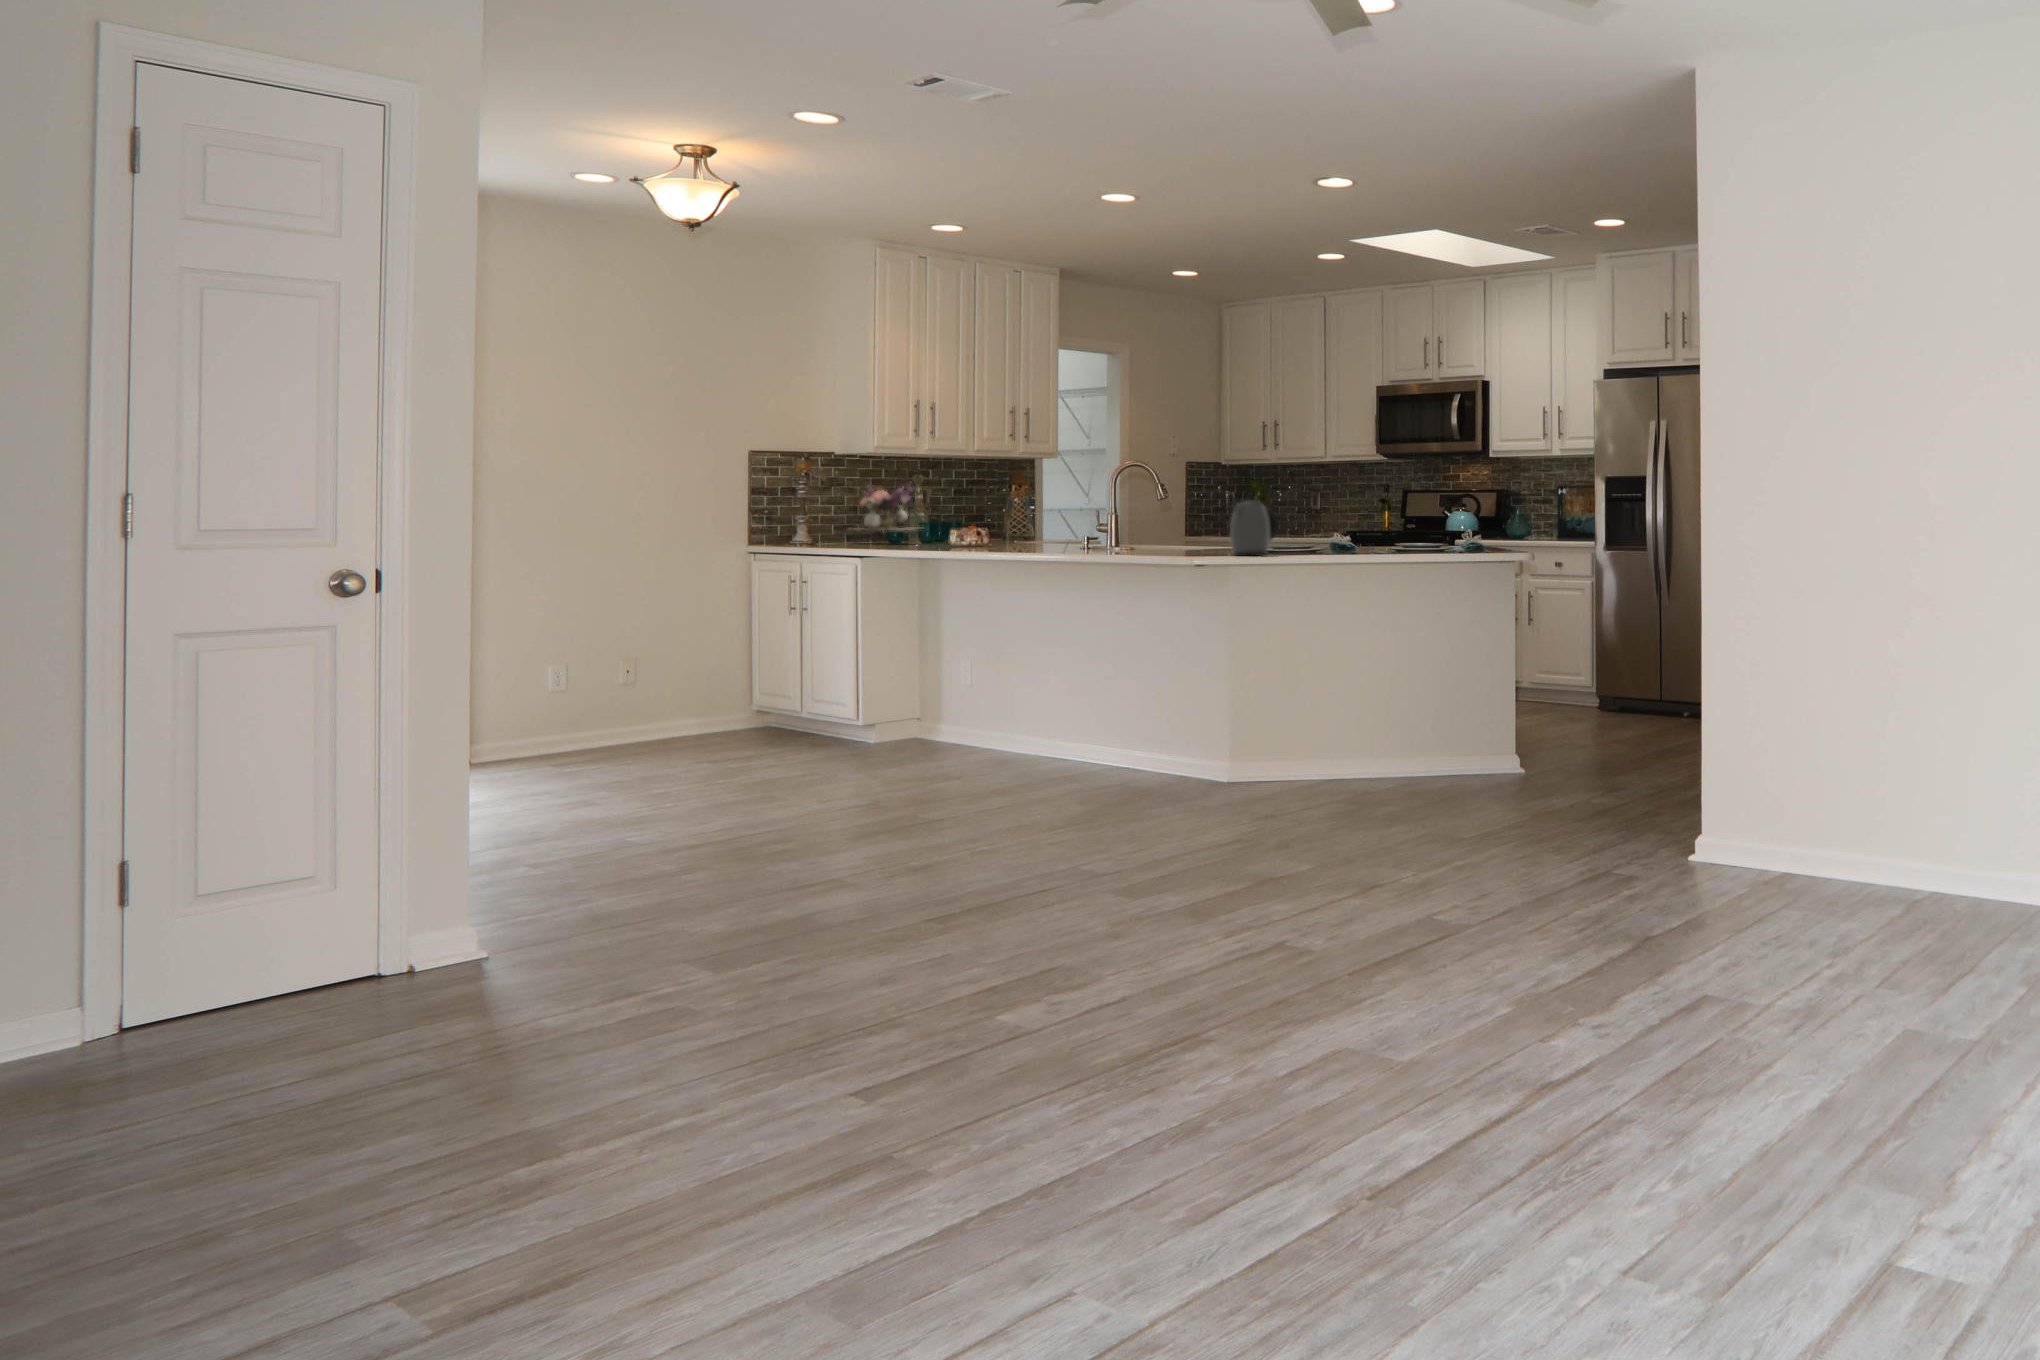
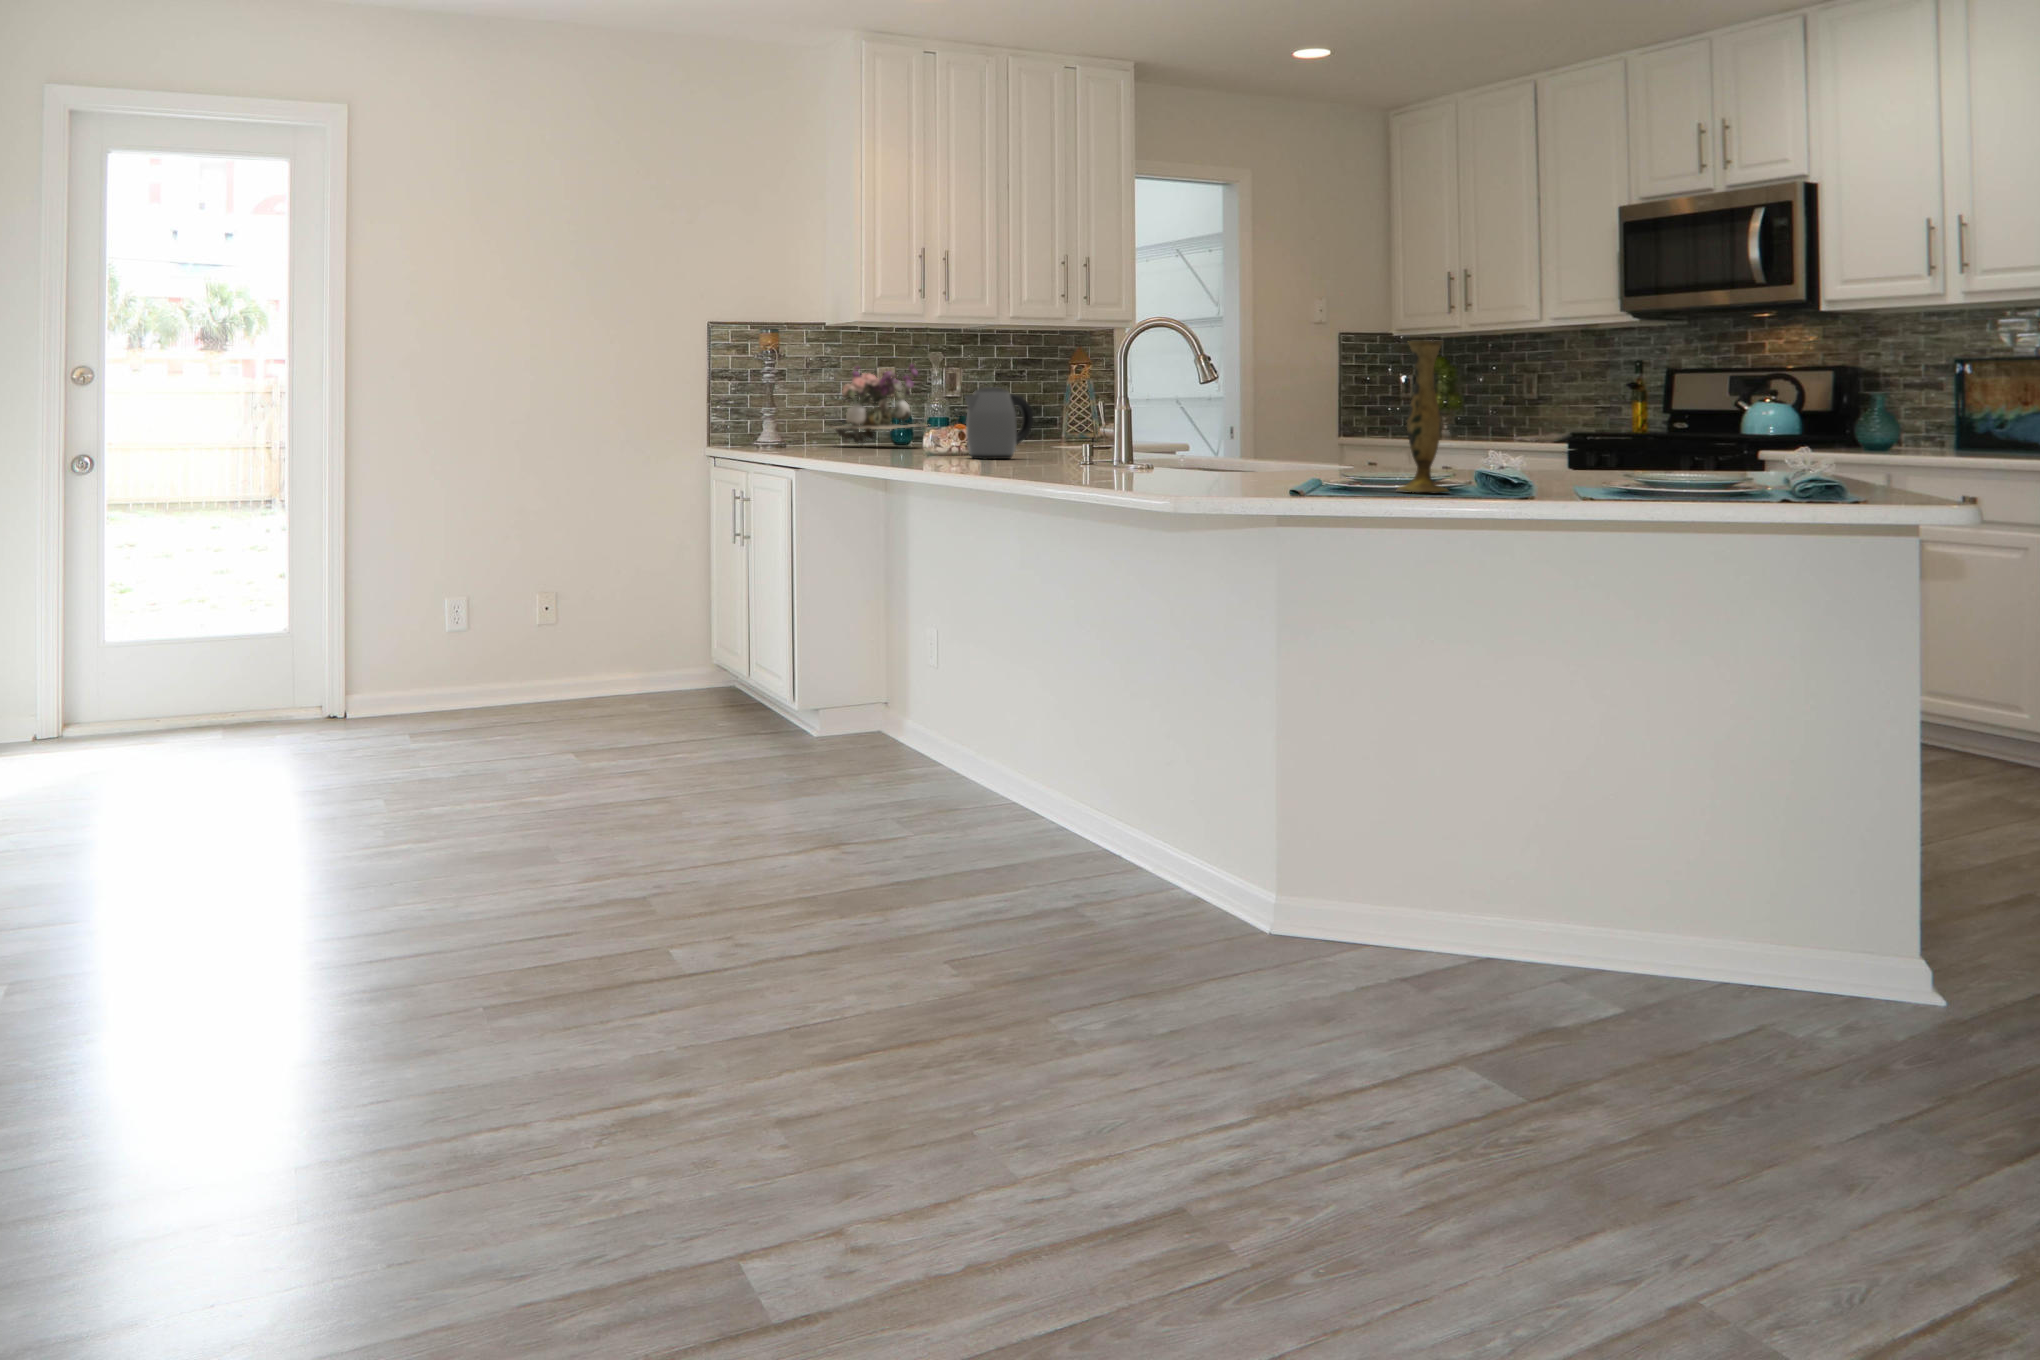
vase: none [1293,479,1319,555] -> present [1397,340,1448,492]
kettle: present [1230,501,1277,556] -> present [965,387,1033,459]

